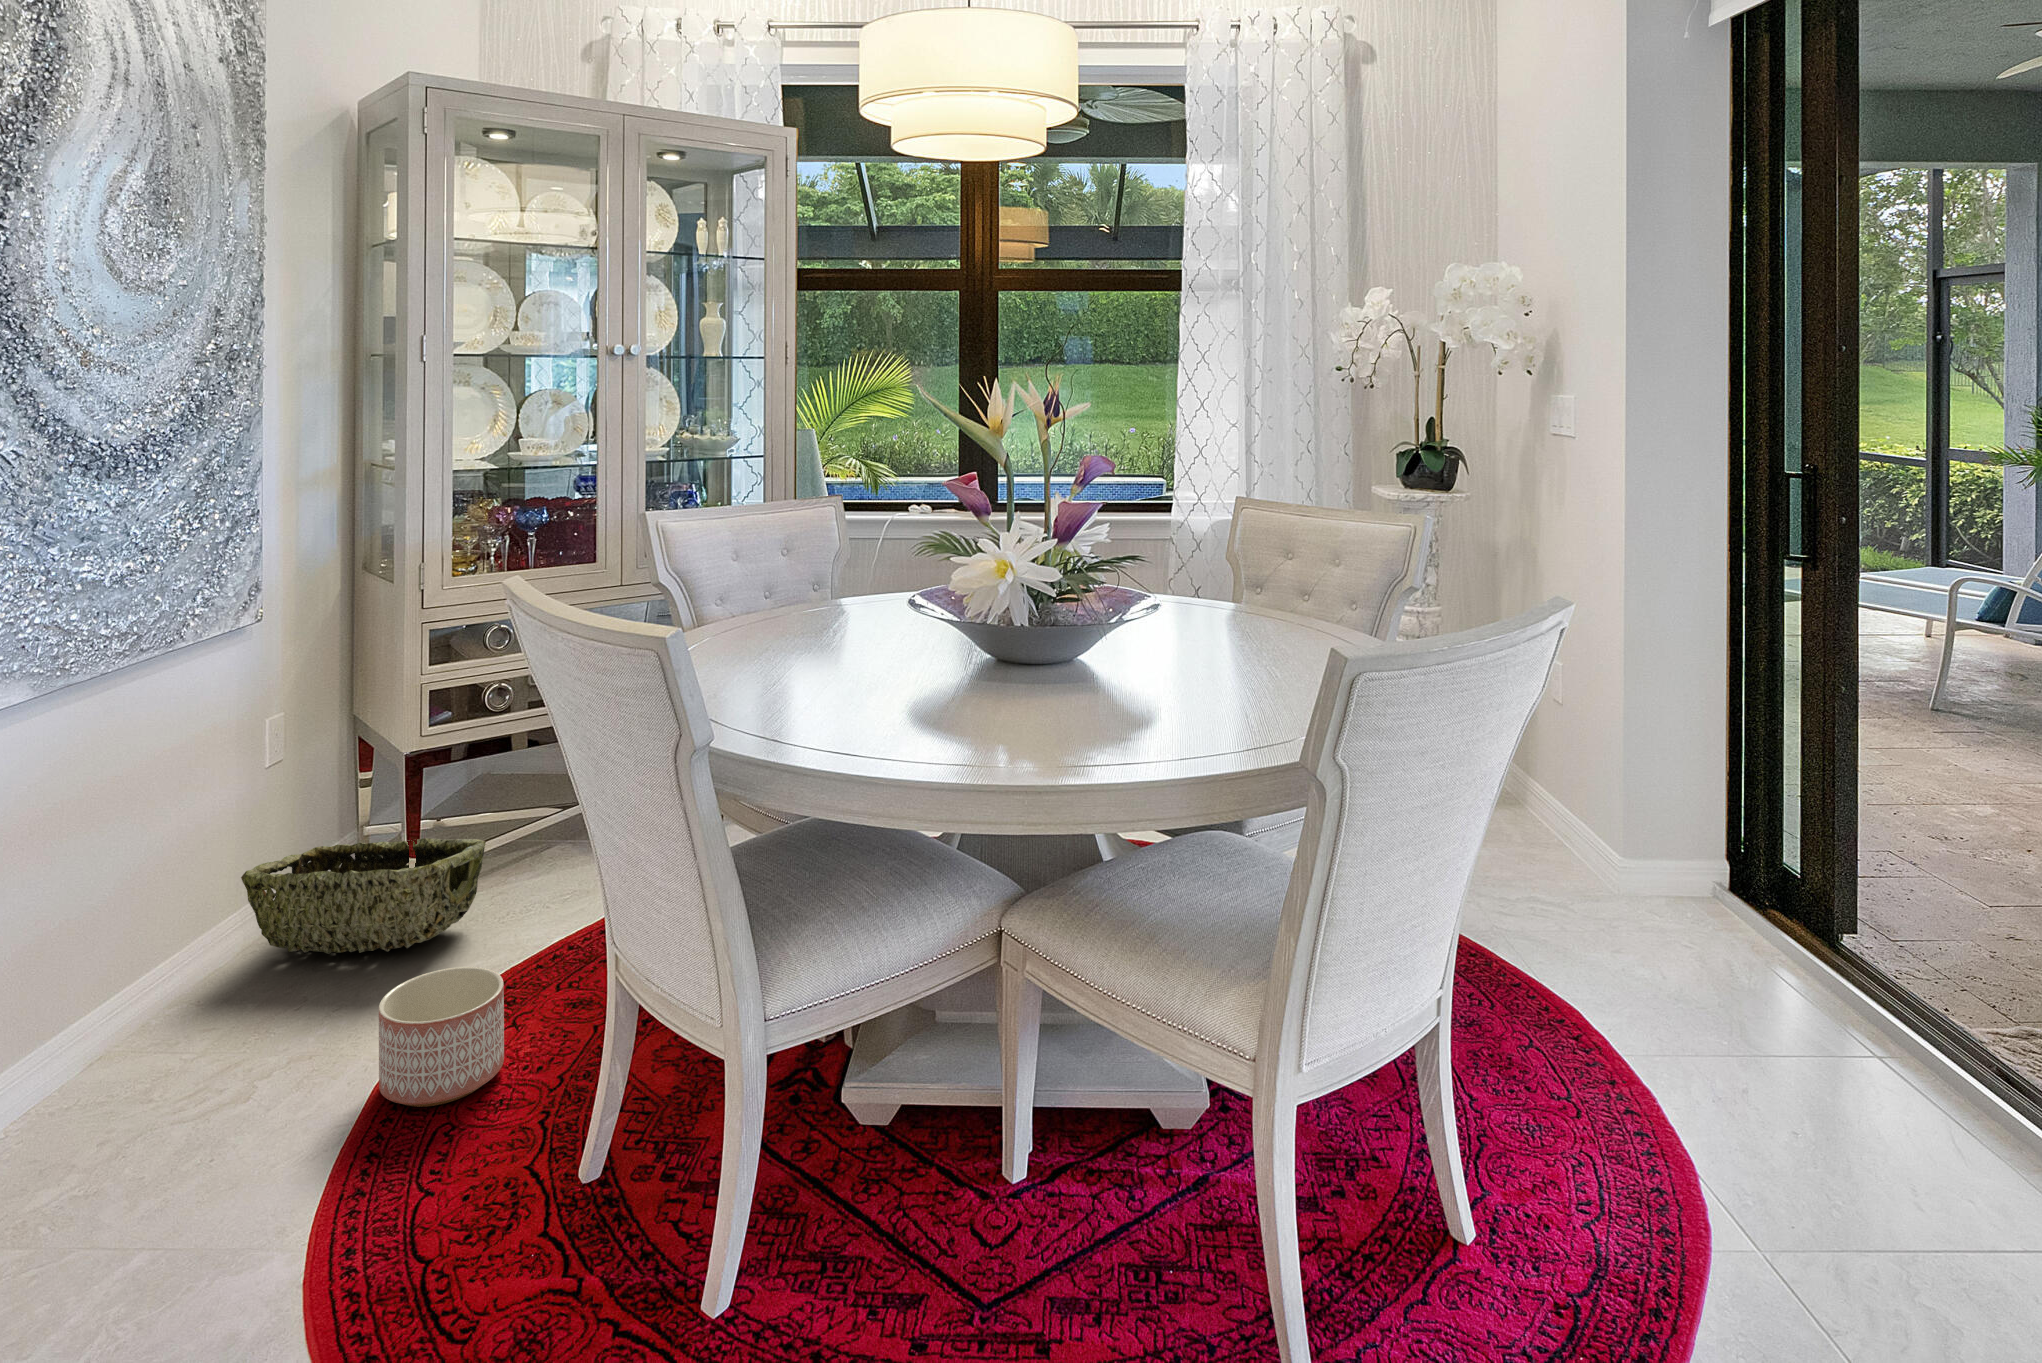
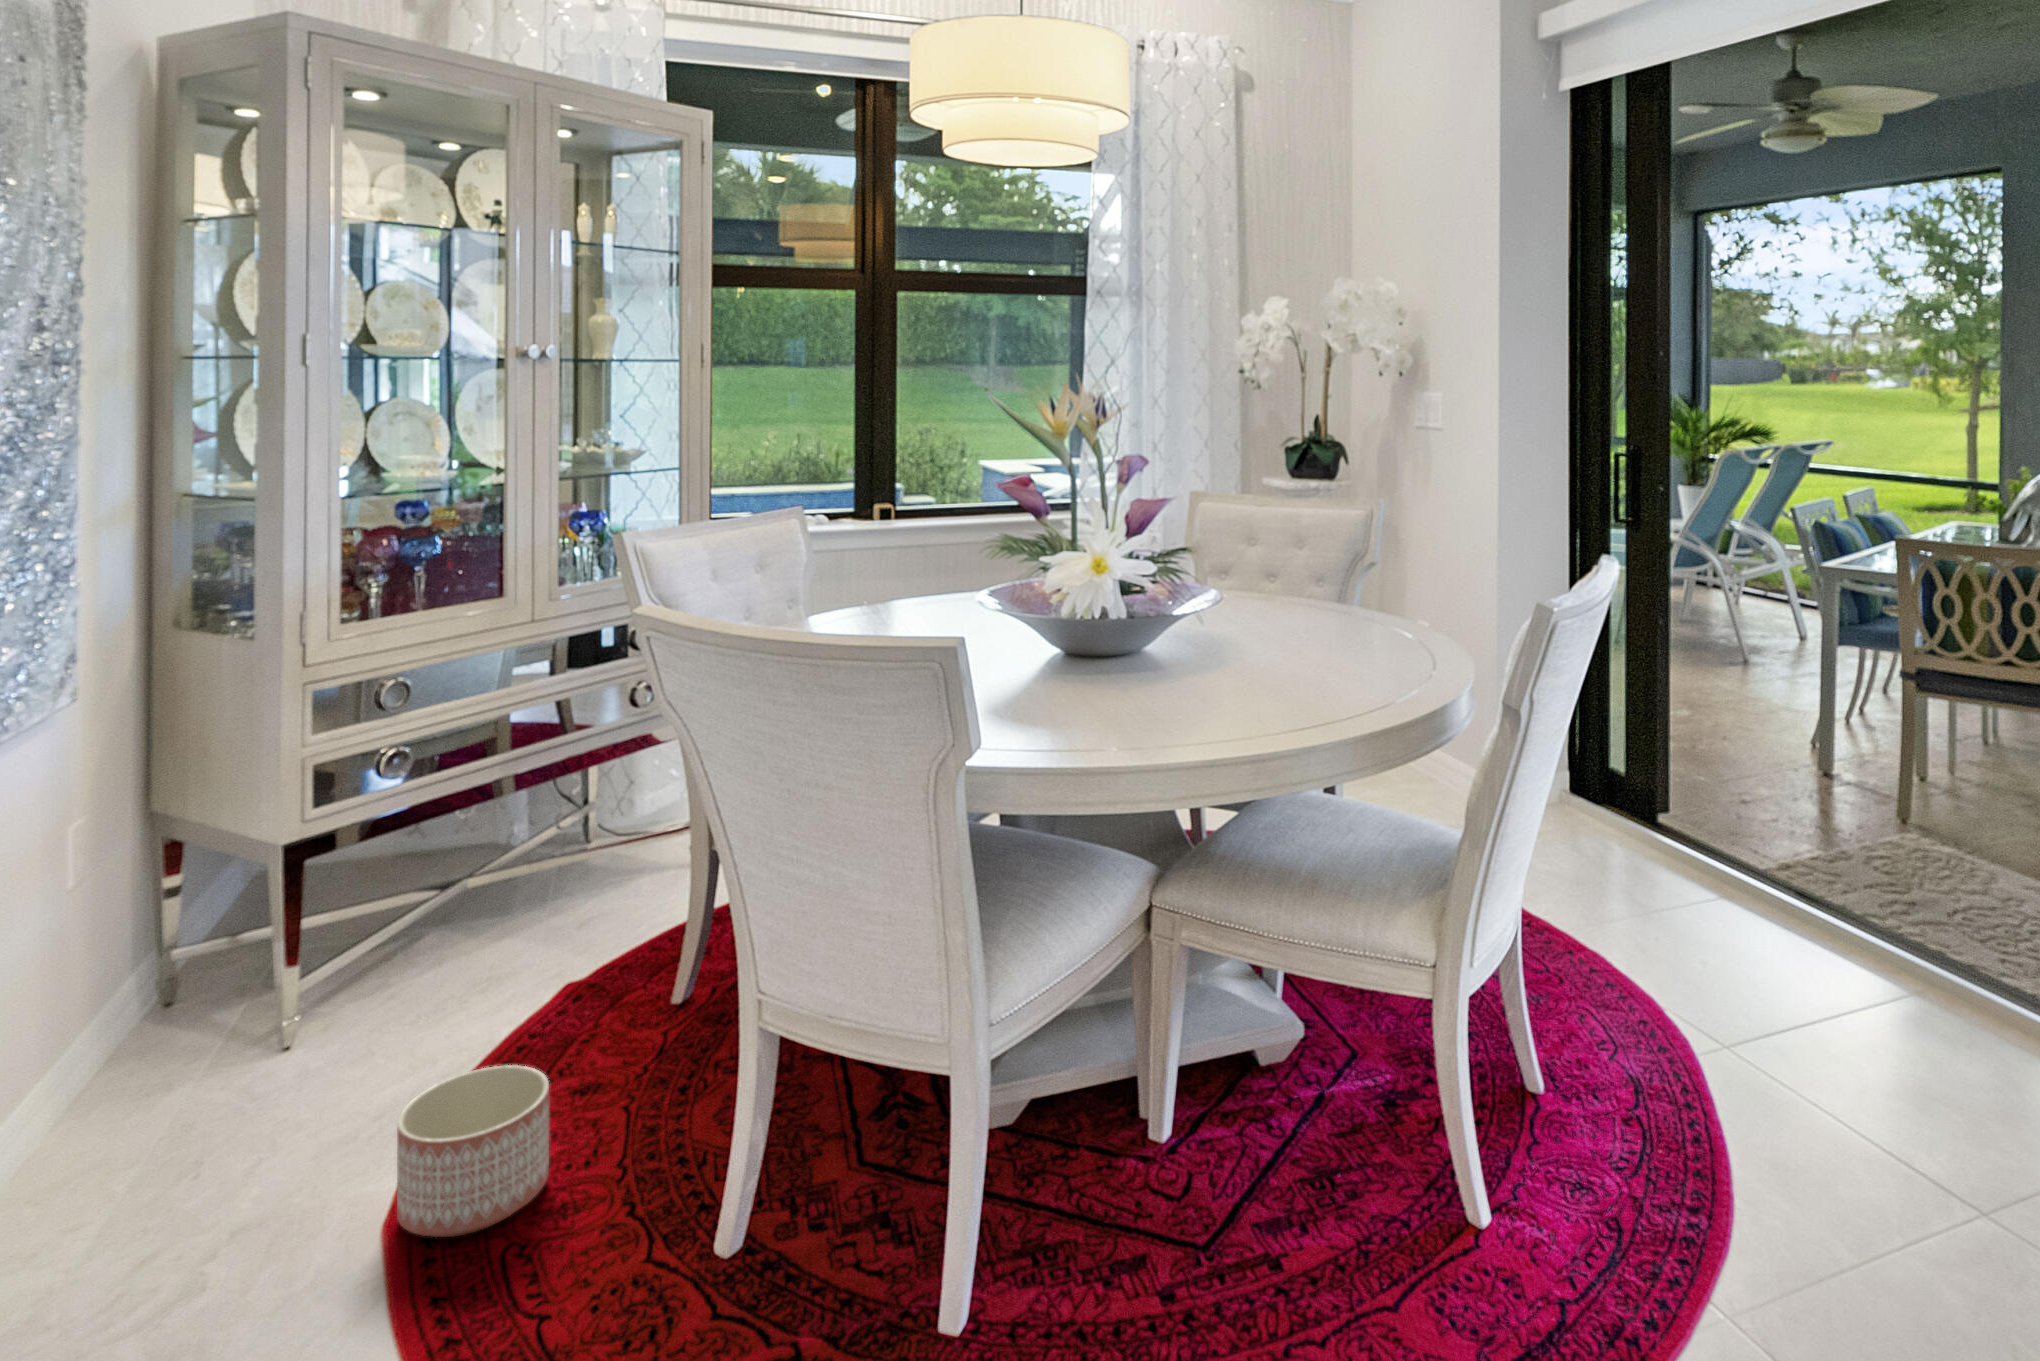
woven basket: present [241,838,486,954] -> none [61,935,395,1113]

